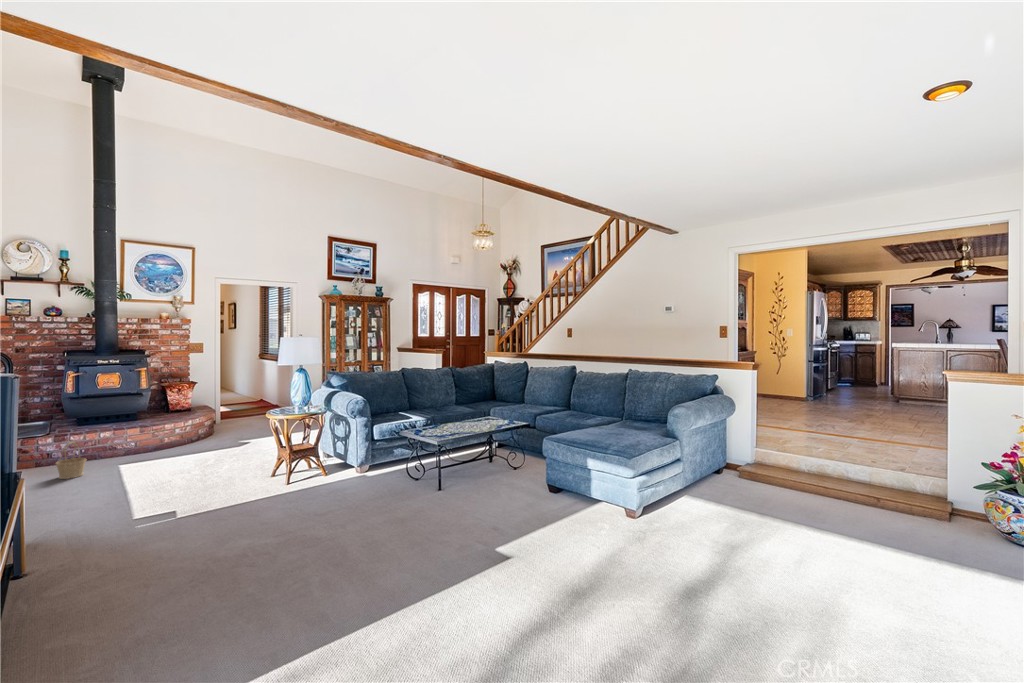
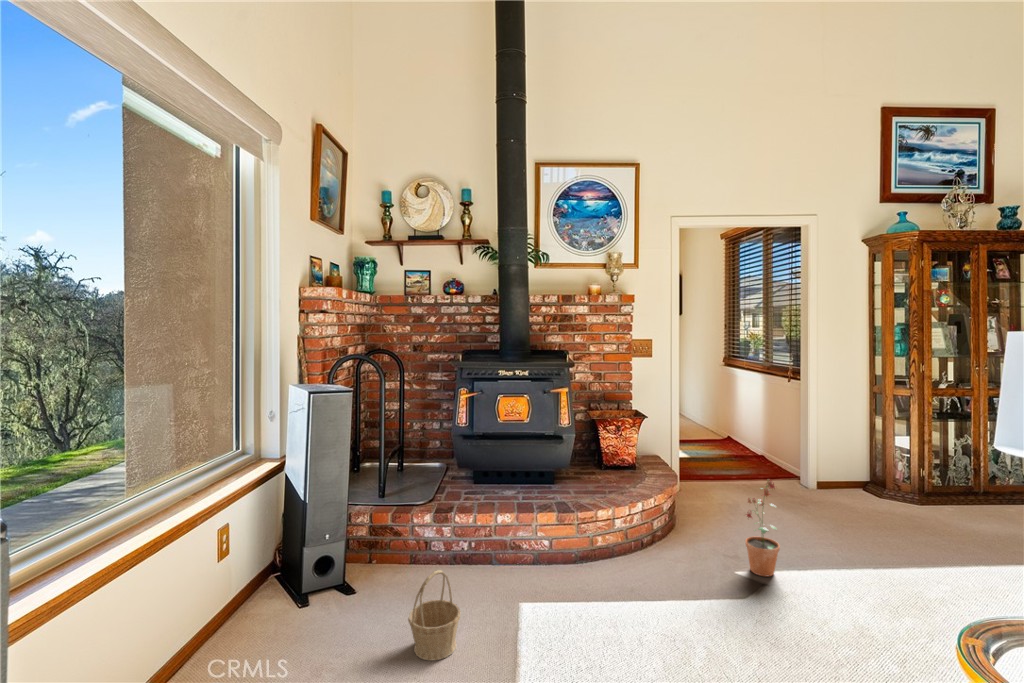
potted plant: none [239,400,256,441] -> present [745,479,780,577]

